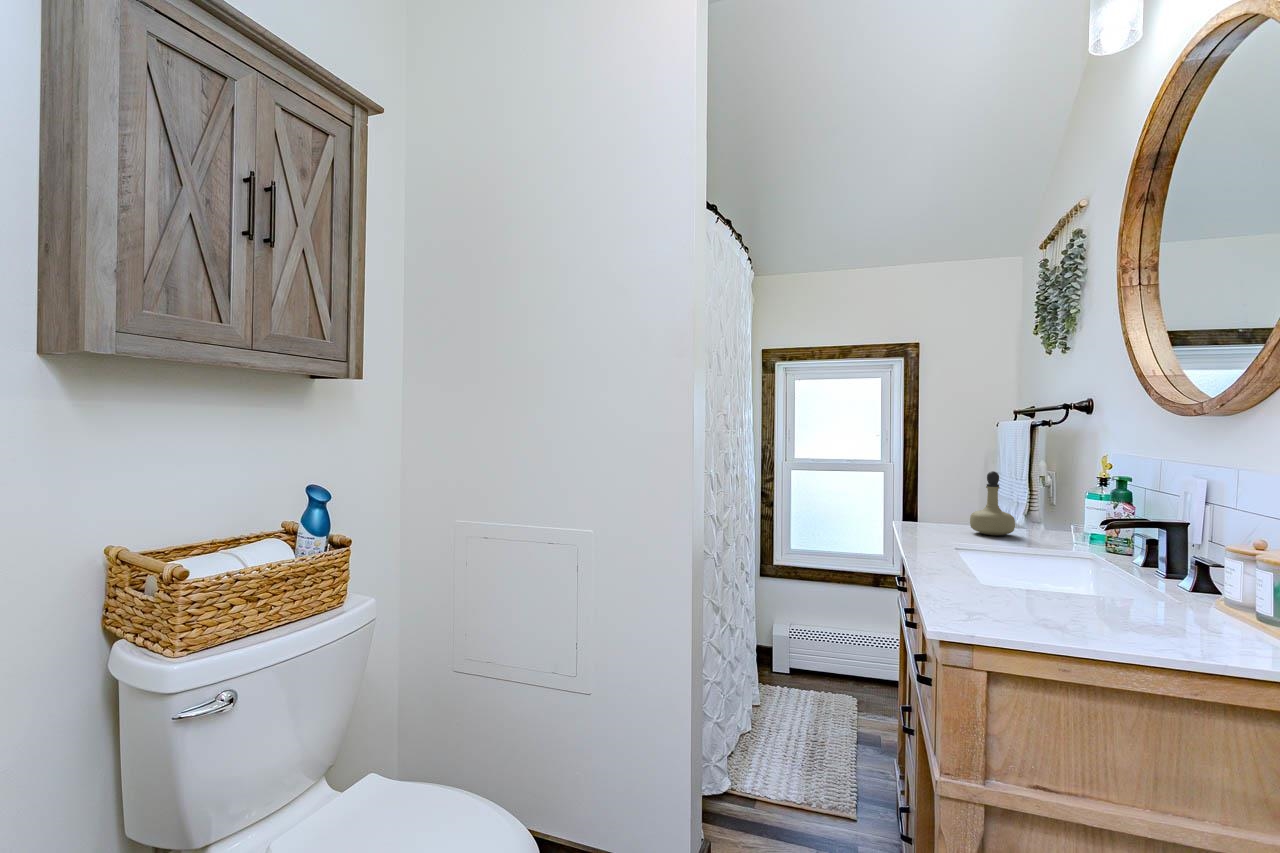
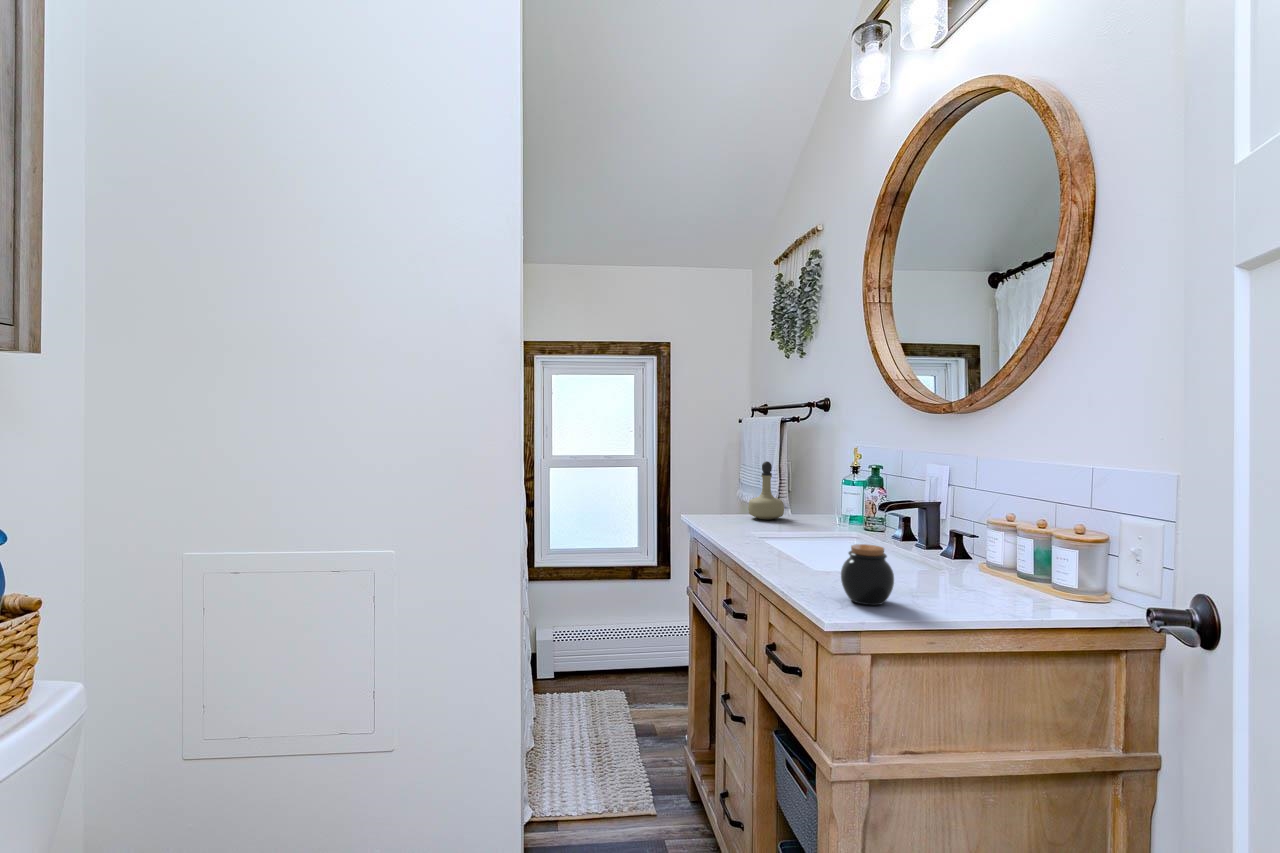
jar: none [976,559,1038,625] -> present [841,544,894,605]

